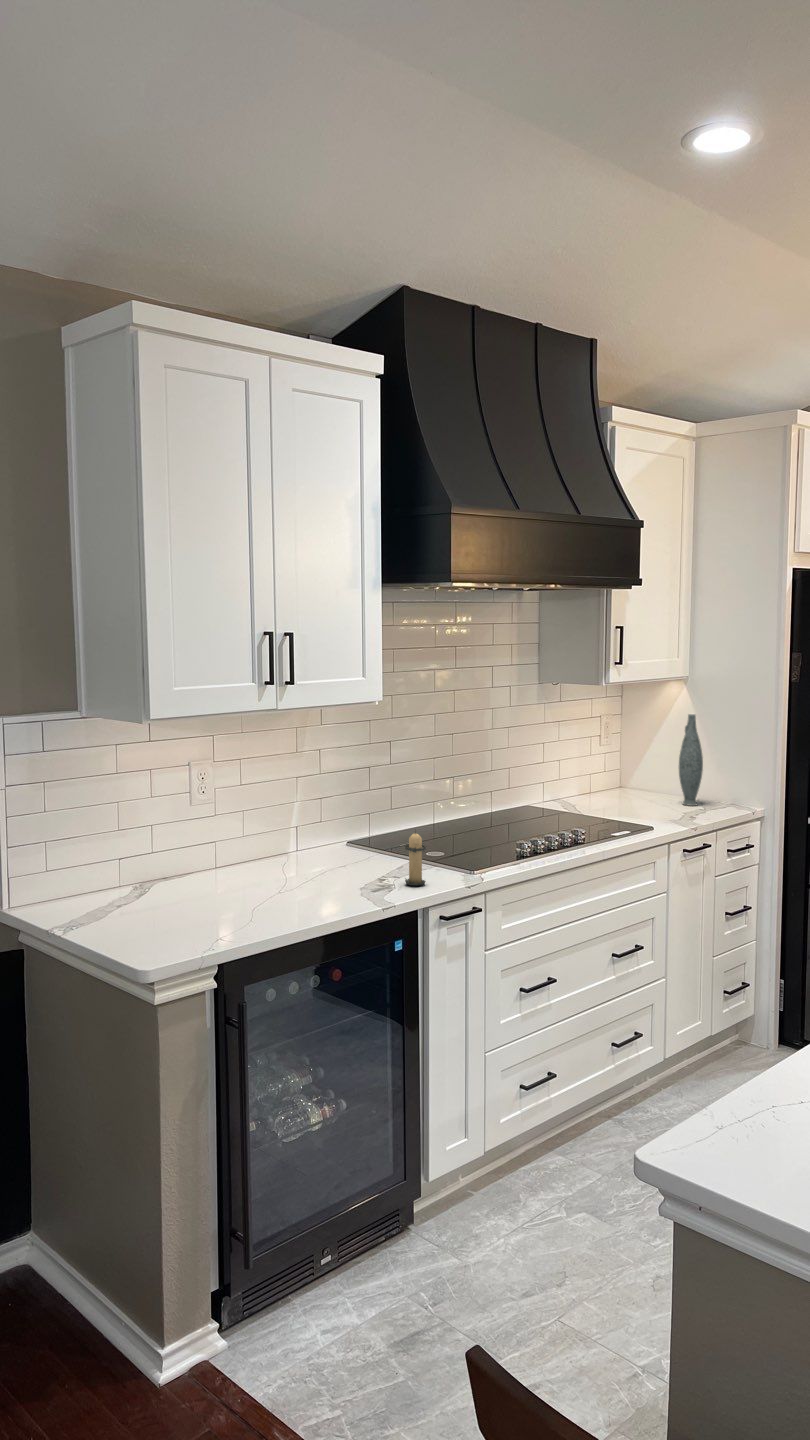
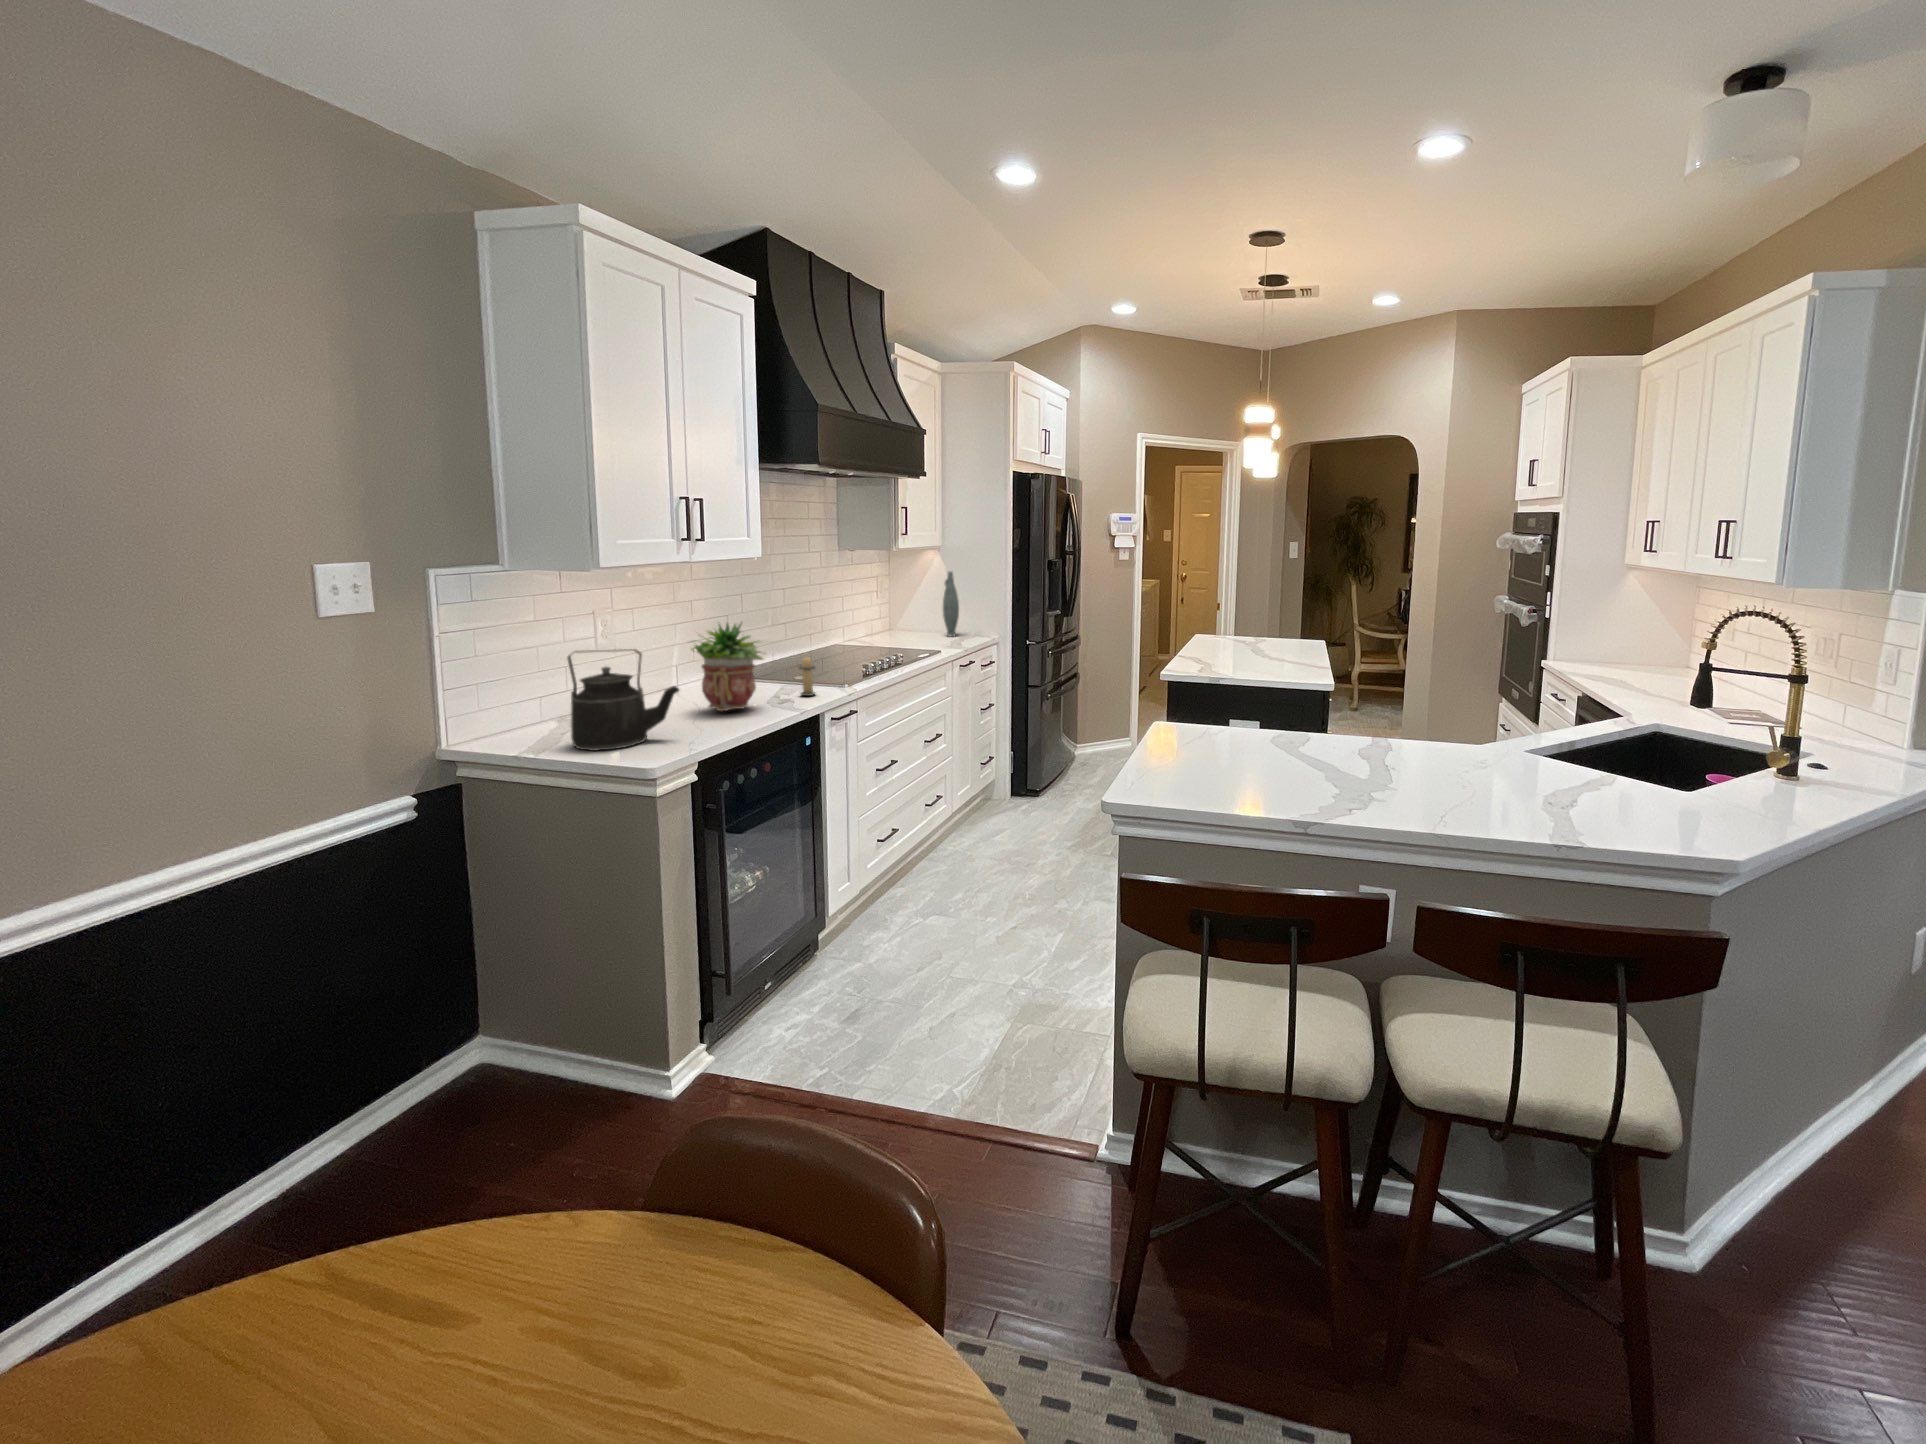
potted plant: none [261,782,357,897] -> present [692,624,763,712]
kettle: none [105,814,217,936] -> present [567,649,679,751]

